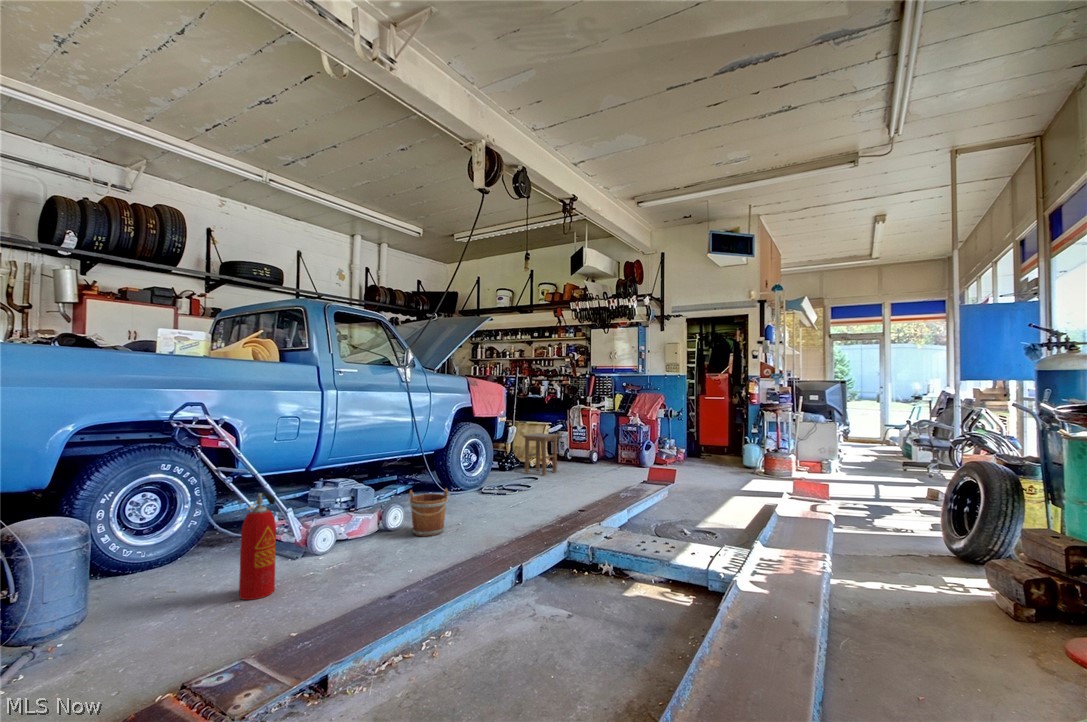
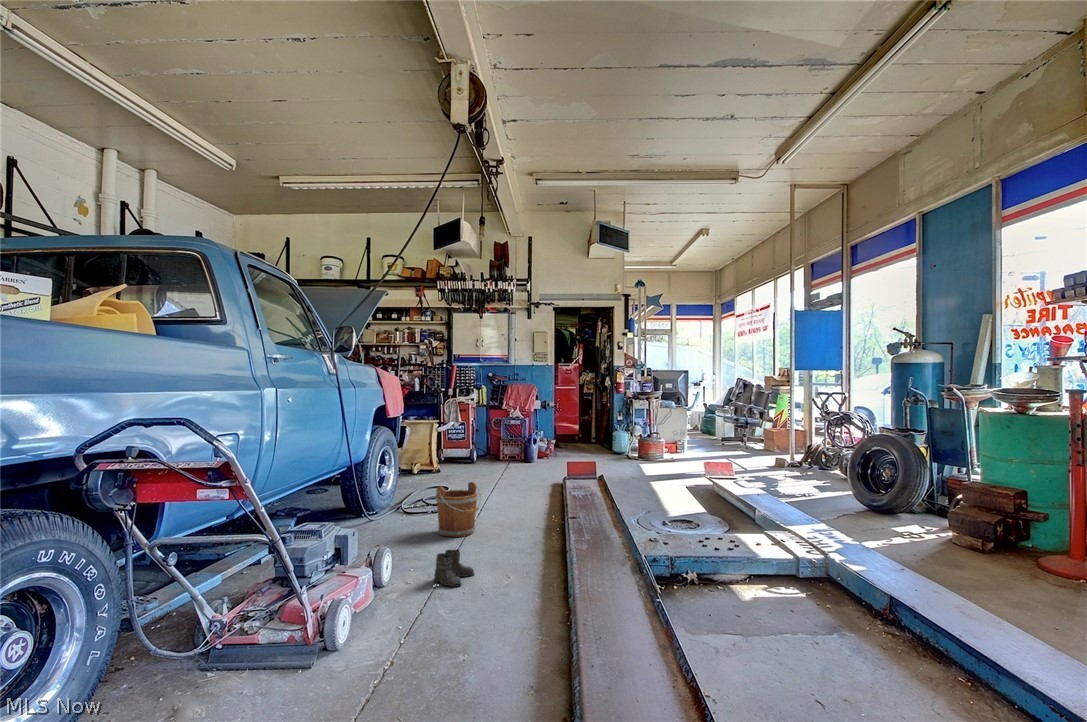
stool: present [523,433,559,476] -> none [425,430,461,477]
fire extinguisher: present [239,492,276,600] -> none [392,483,429,612]
boots: none [303,550,353,585] -> present [434,549,474,587]

